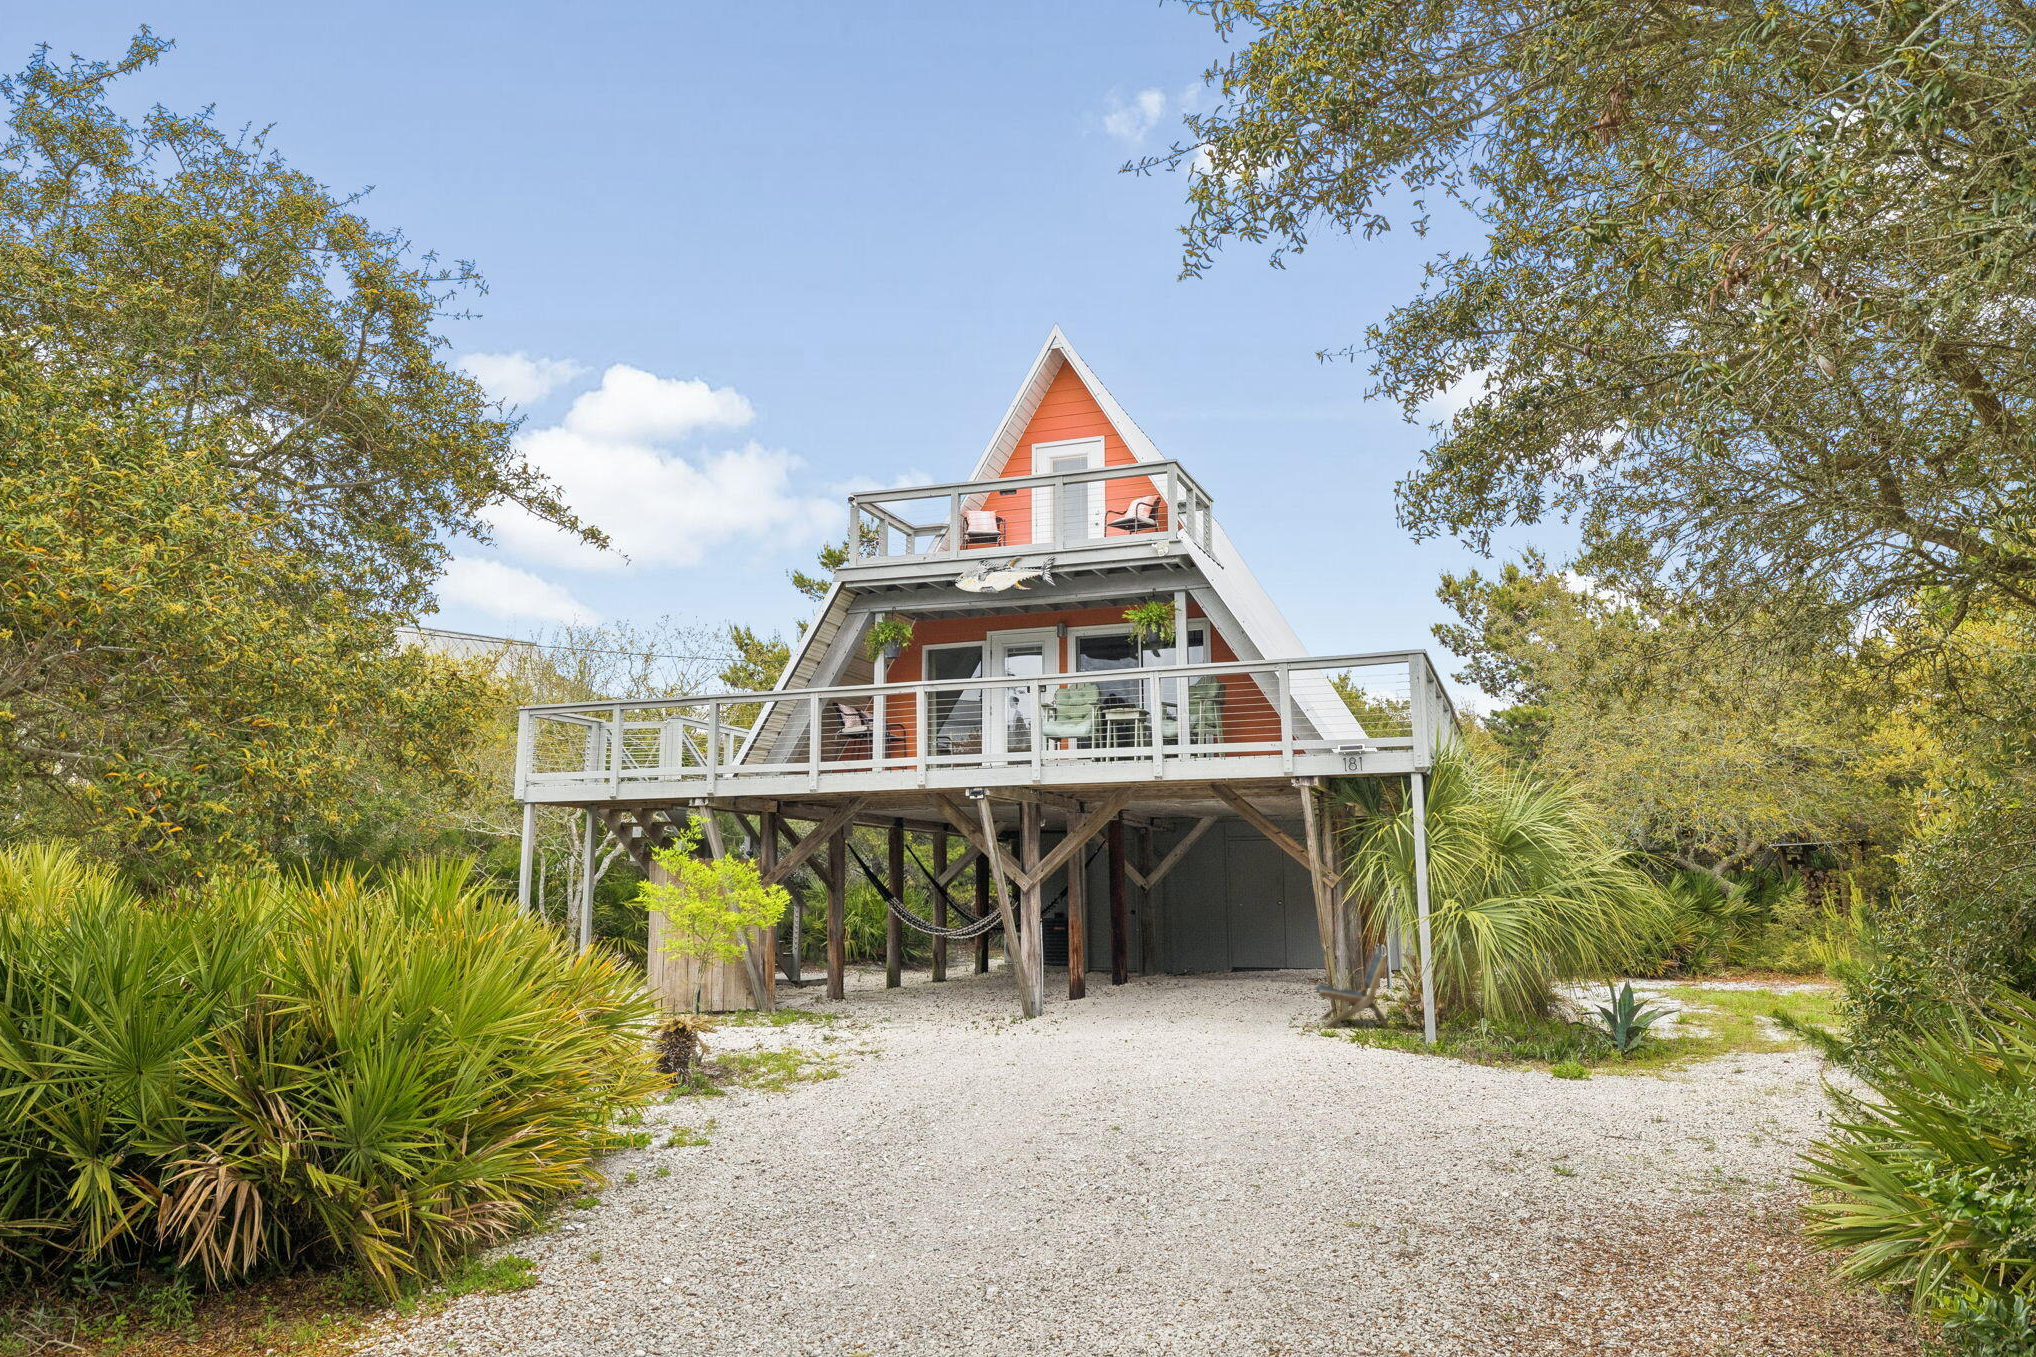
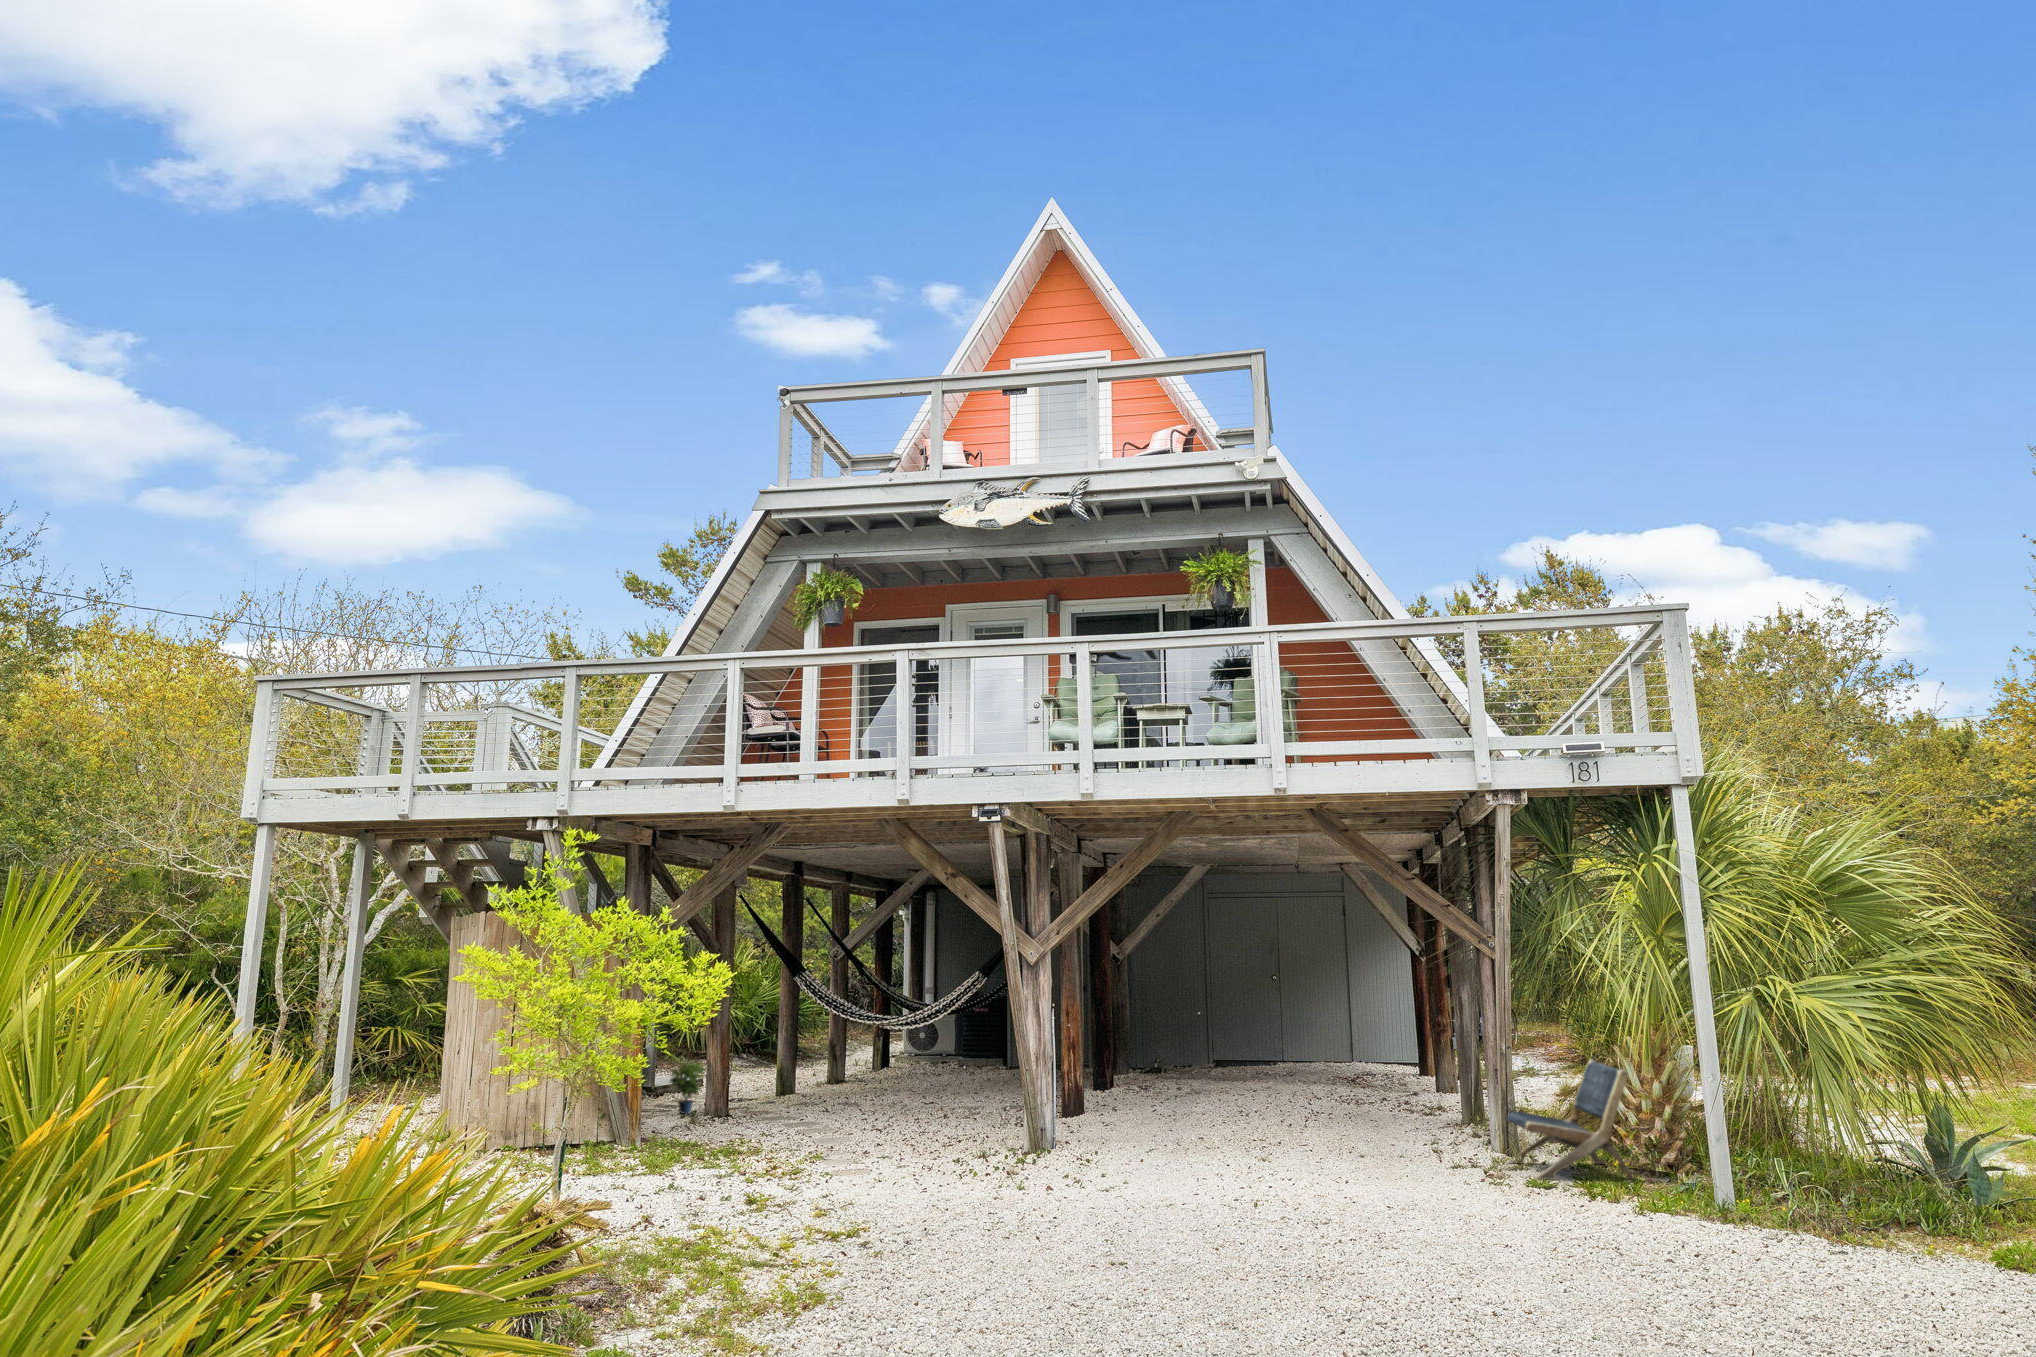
potted plant: none [792,955,818,991] -> present [670,1061,705,1114]

